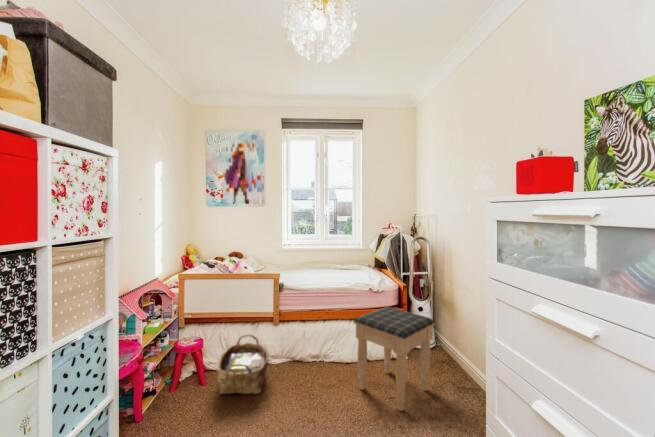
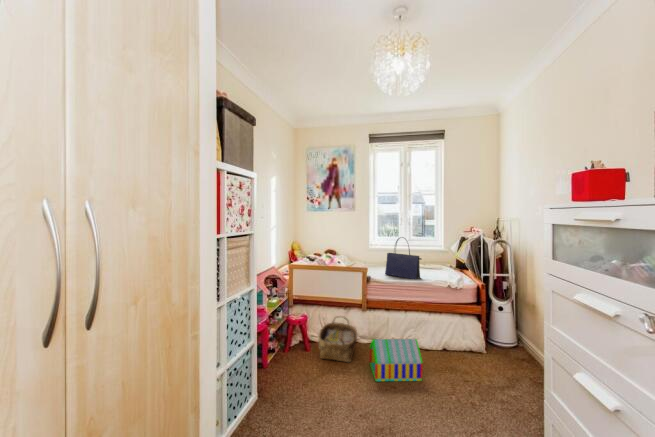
tote bag: none [301,236,342,283] -> present [385,238,421,279]
footstool: present [354,307,435,411] -> none [430,303,511,394]
toy house: none [284,355,346,415] -> present [369,339,423,381]

